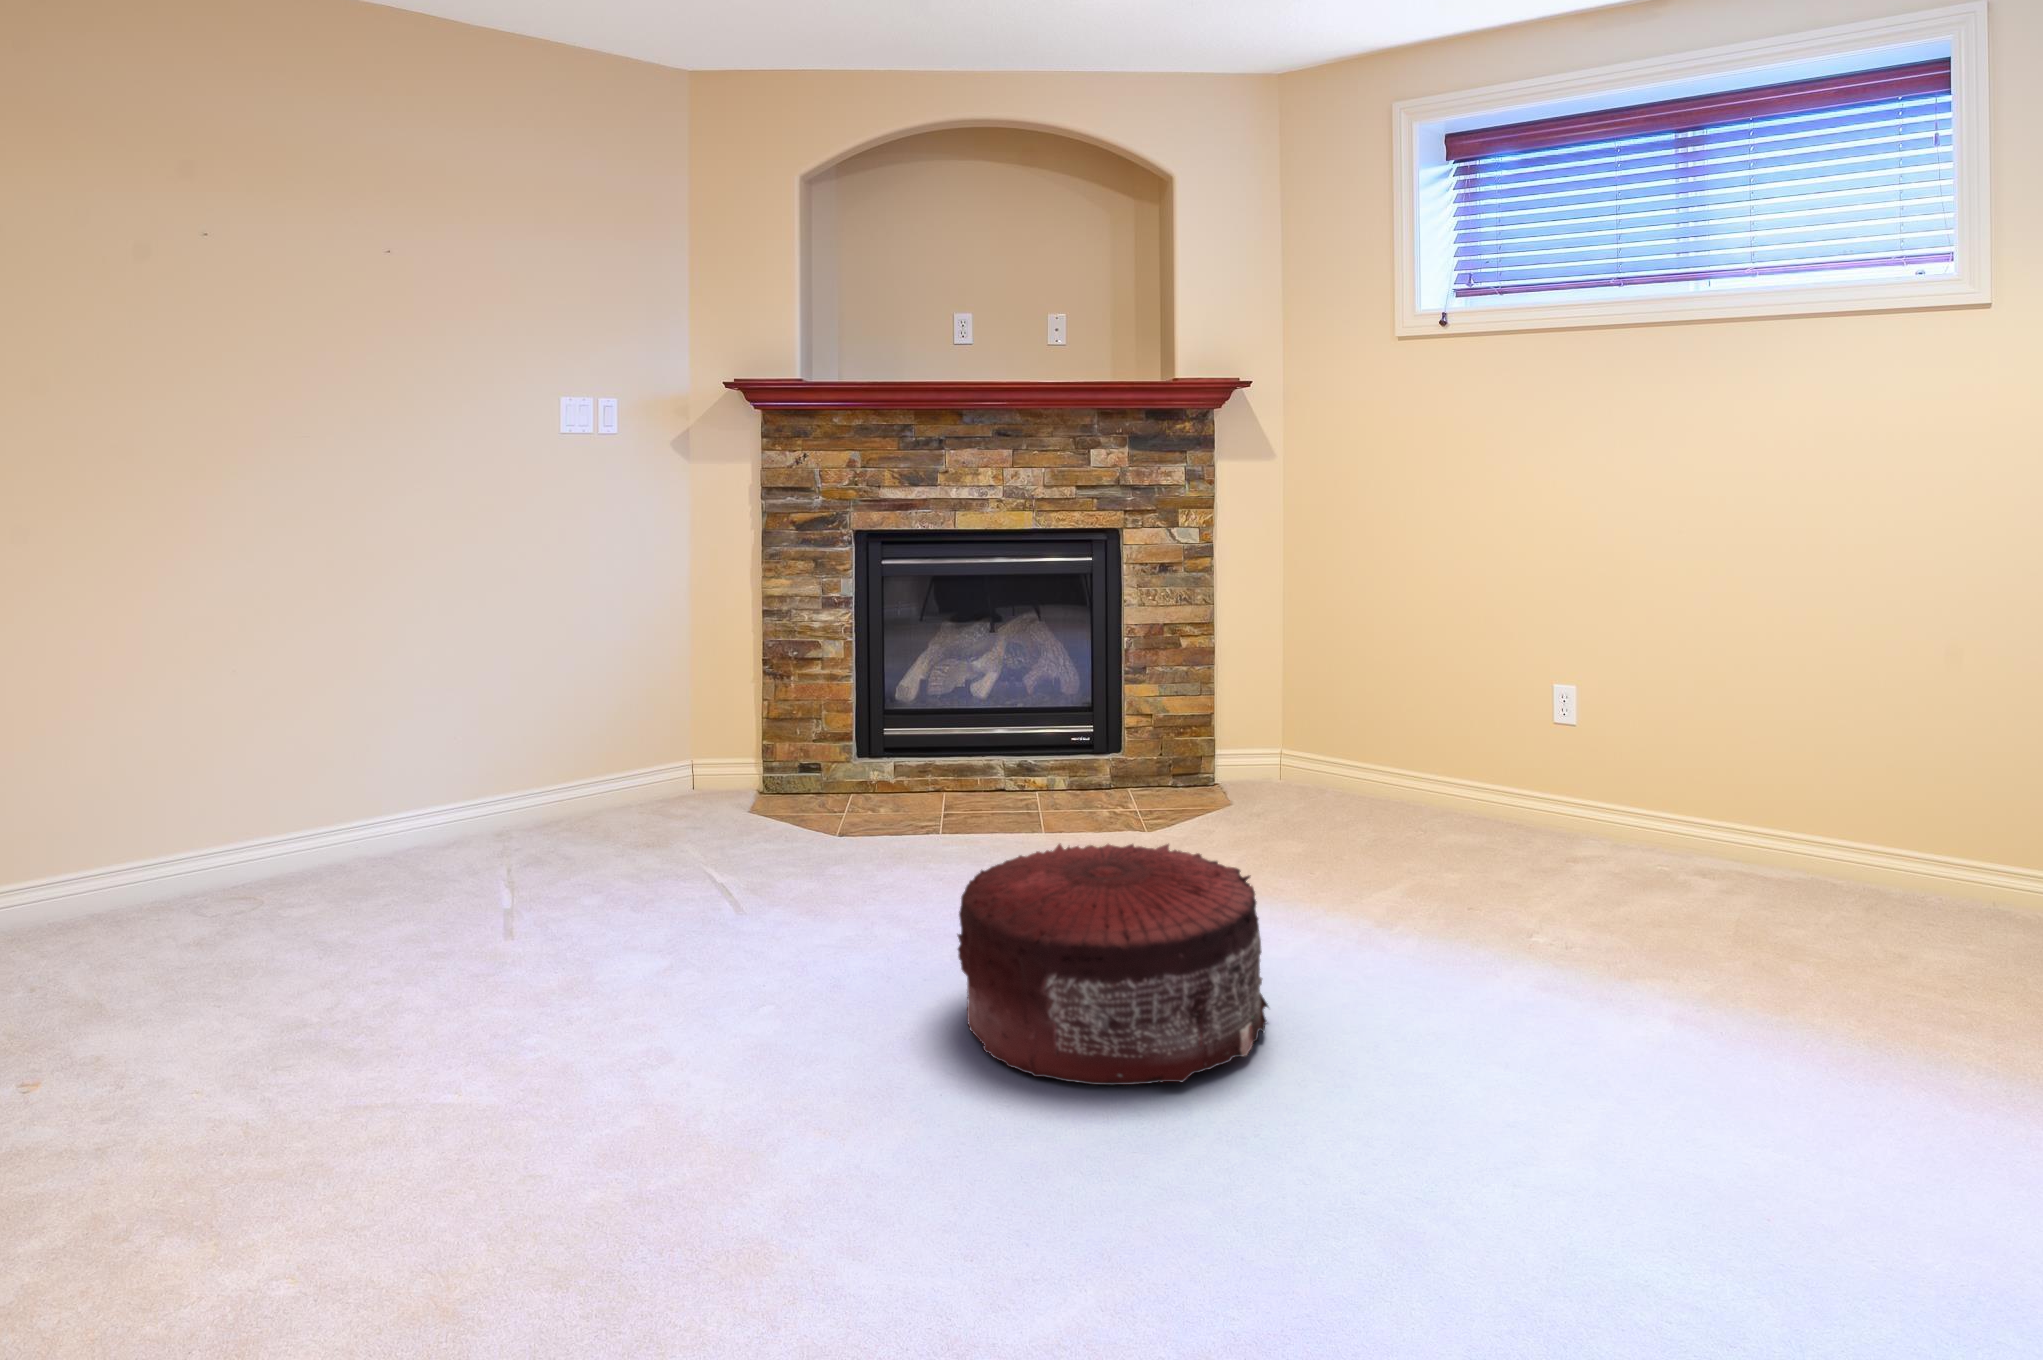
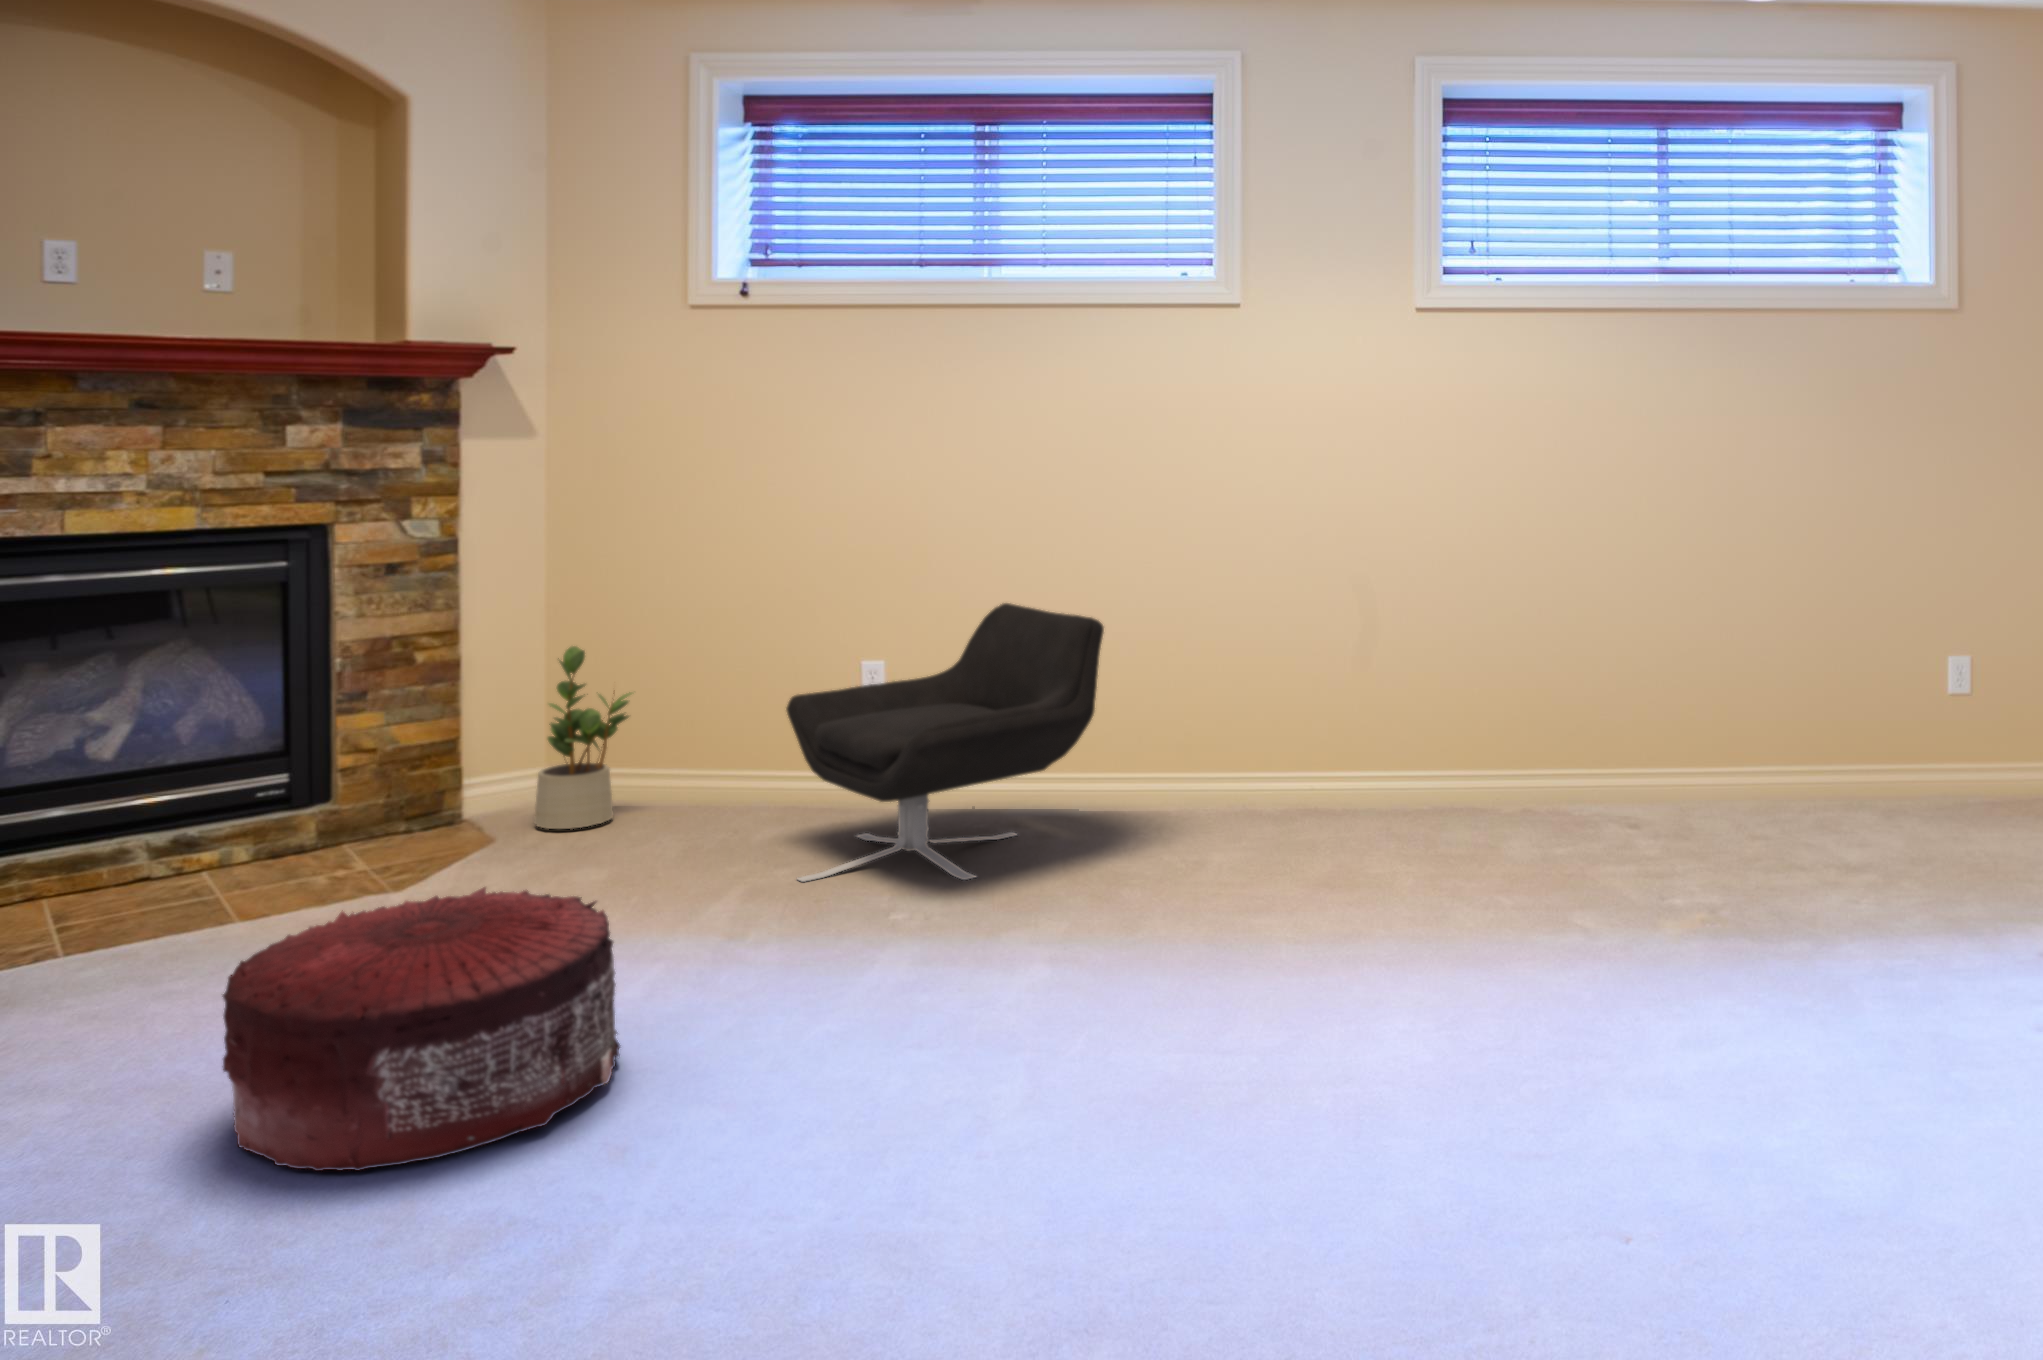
lounge chair: none [1475,632,1830,928] -> present [786,603,1104,882]
potted plant: none [1267,642,1350,804] -> present [534,646,632,829]

